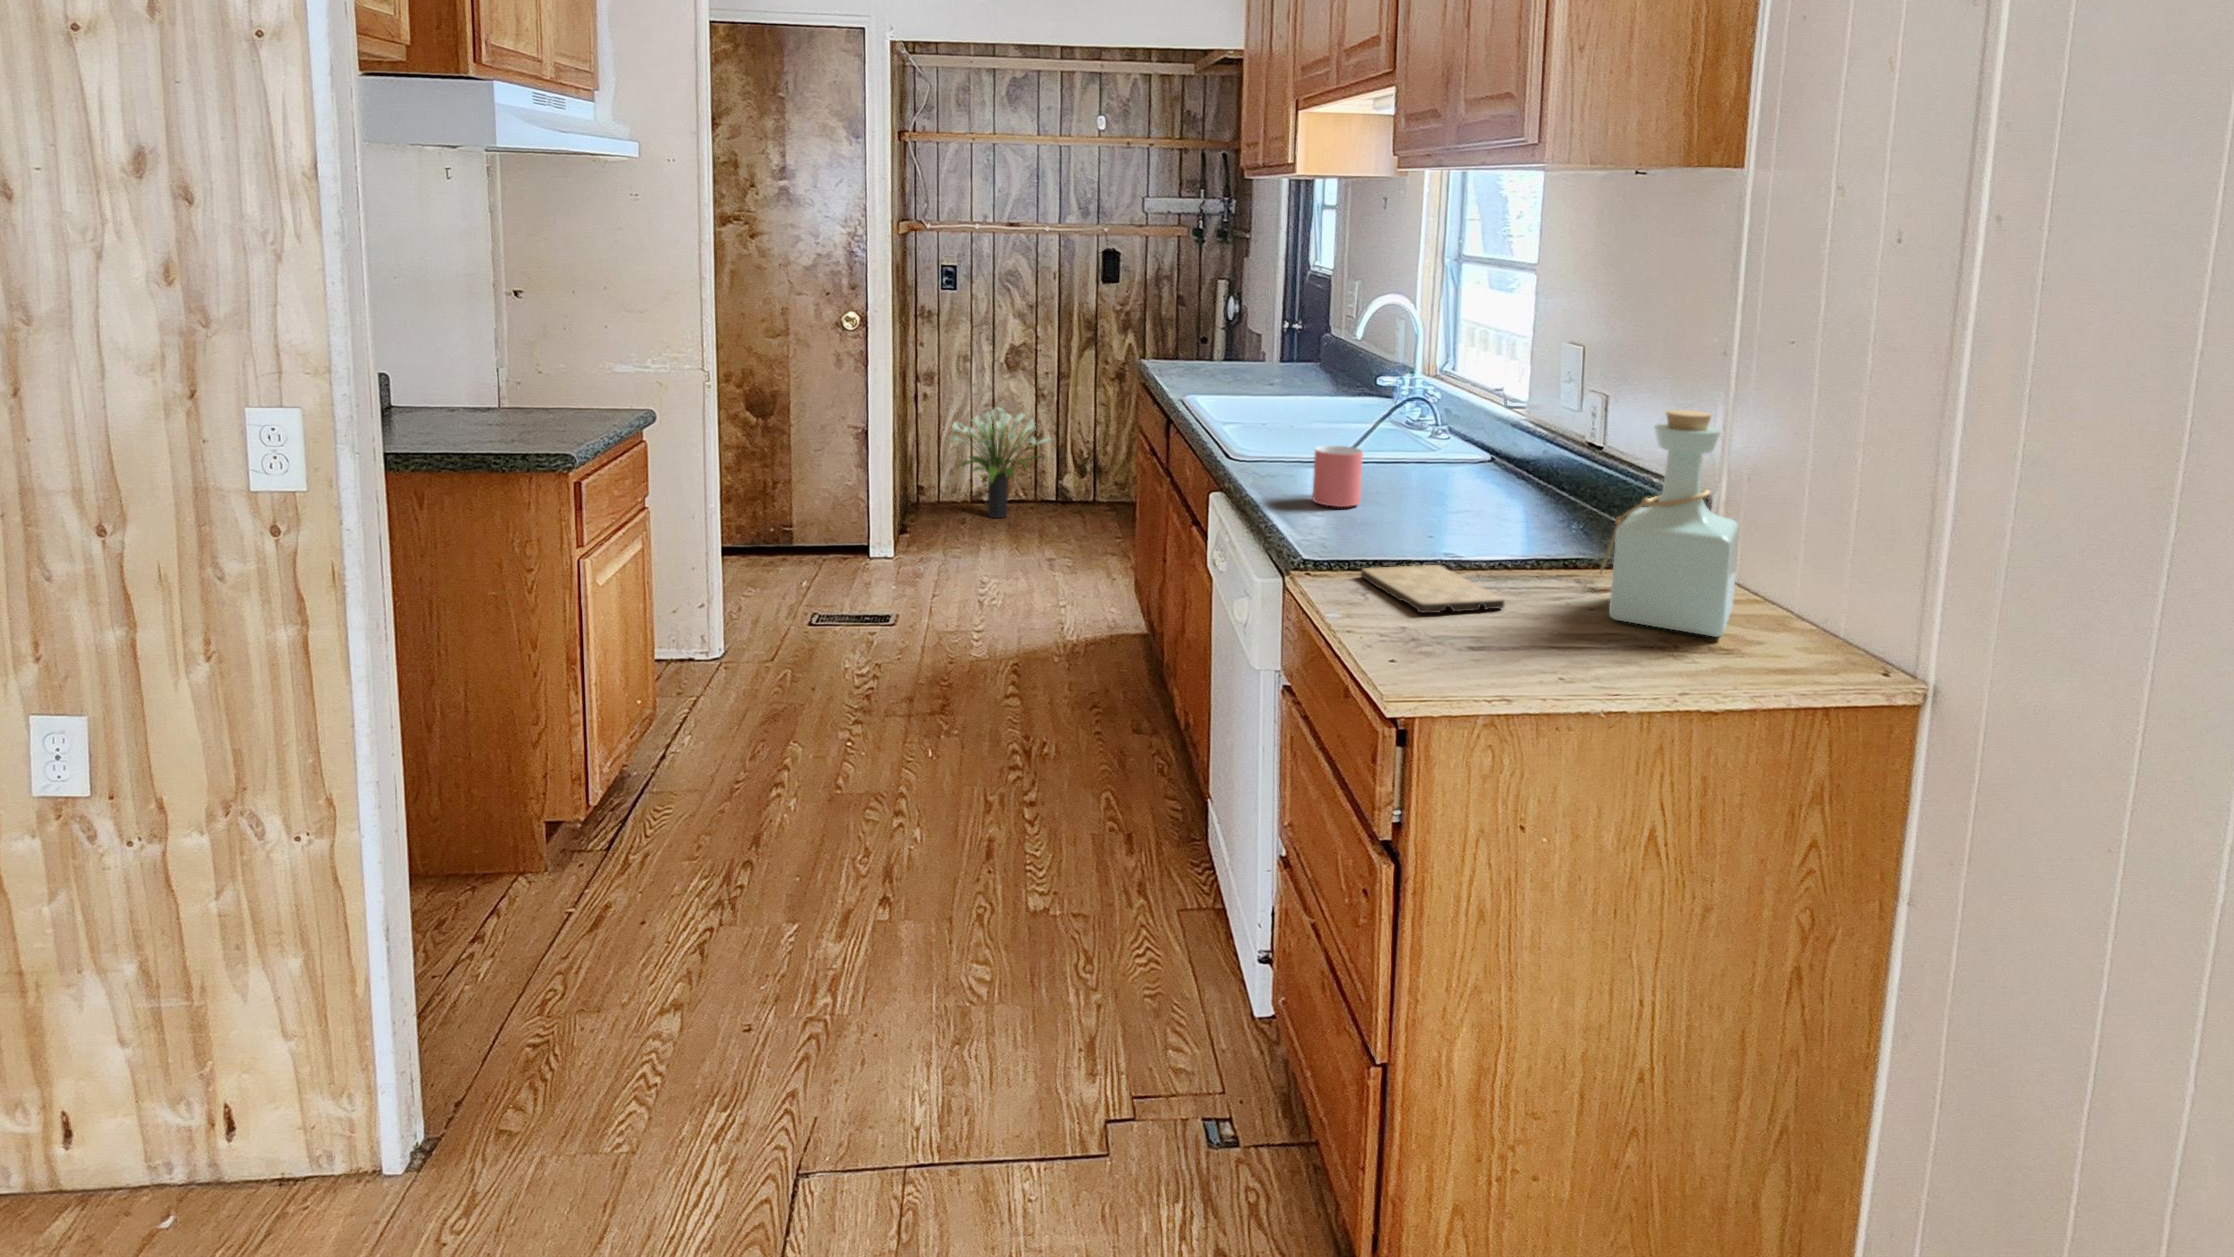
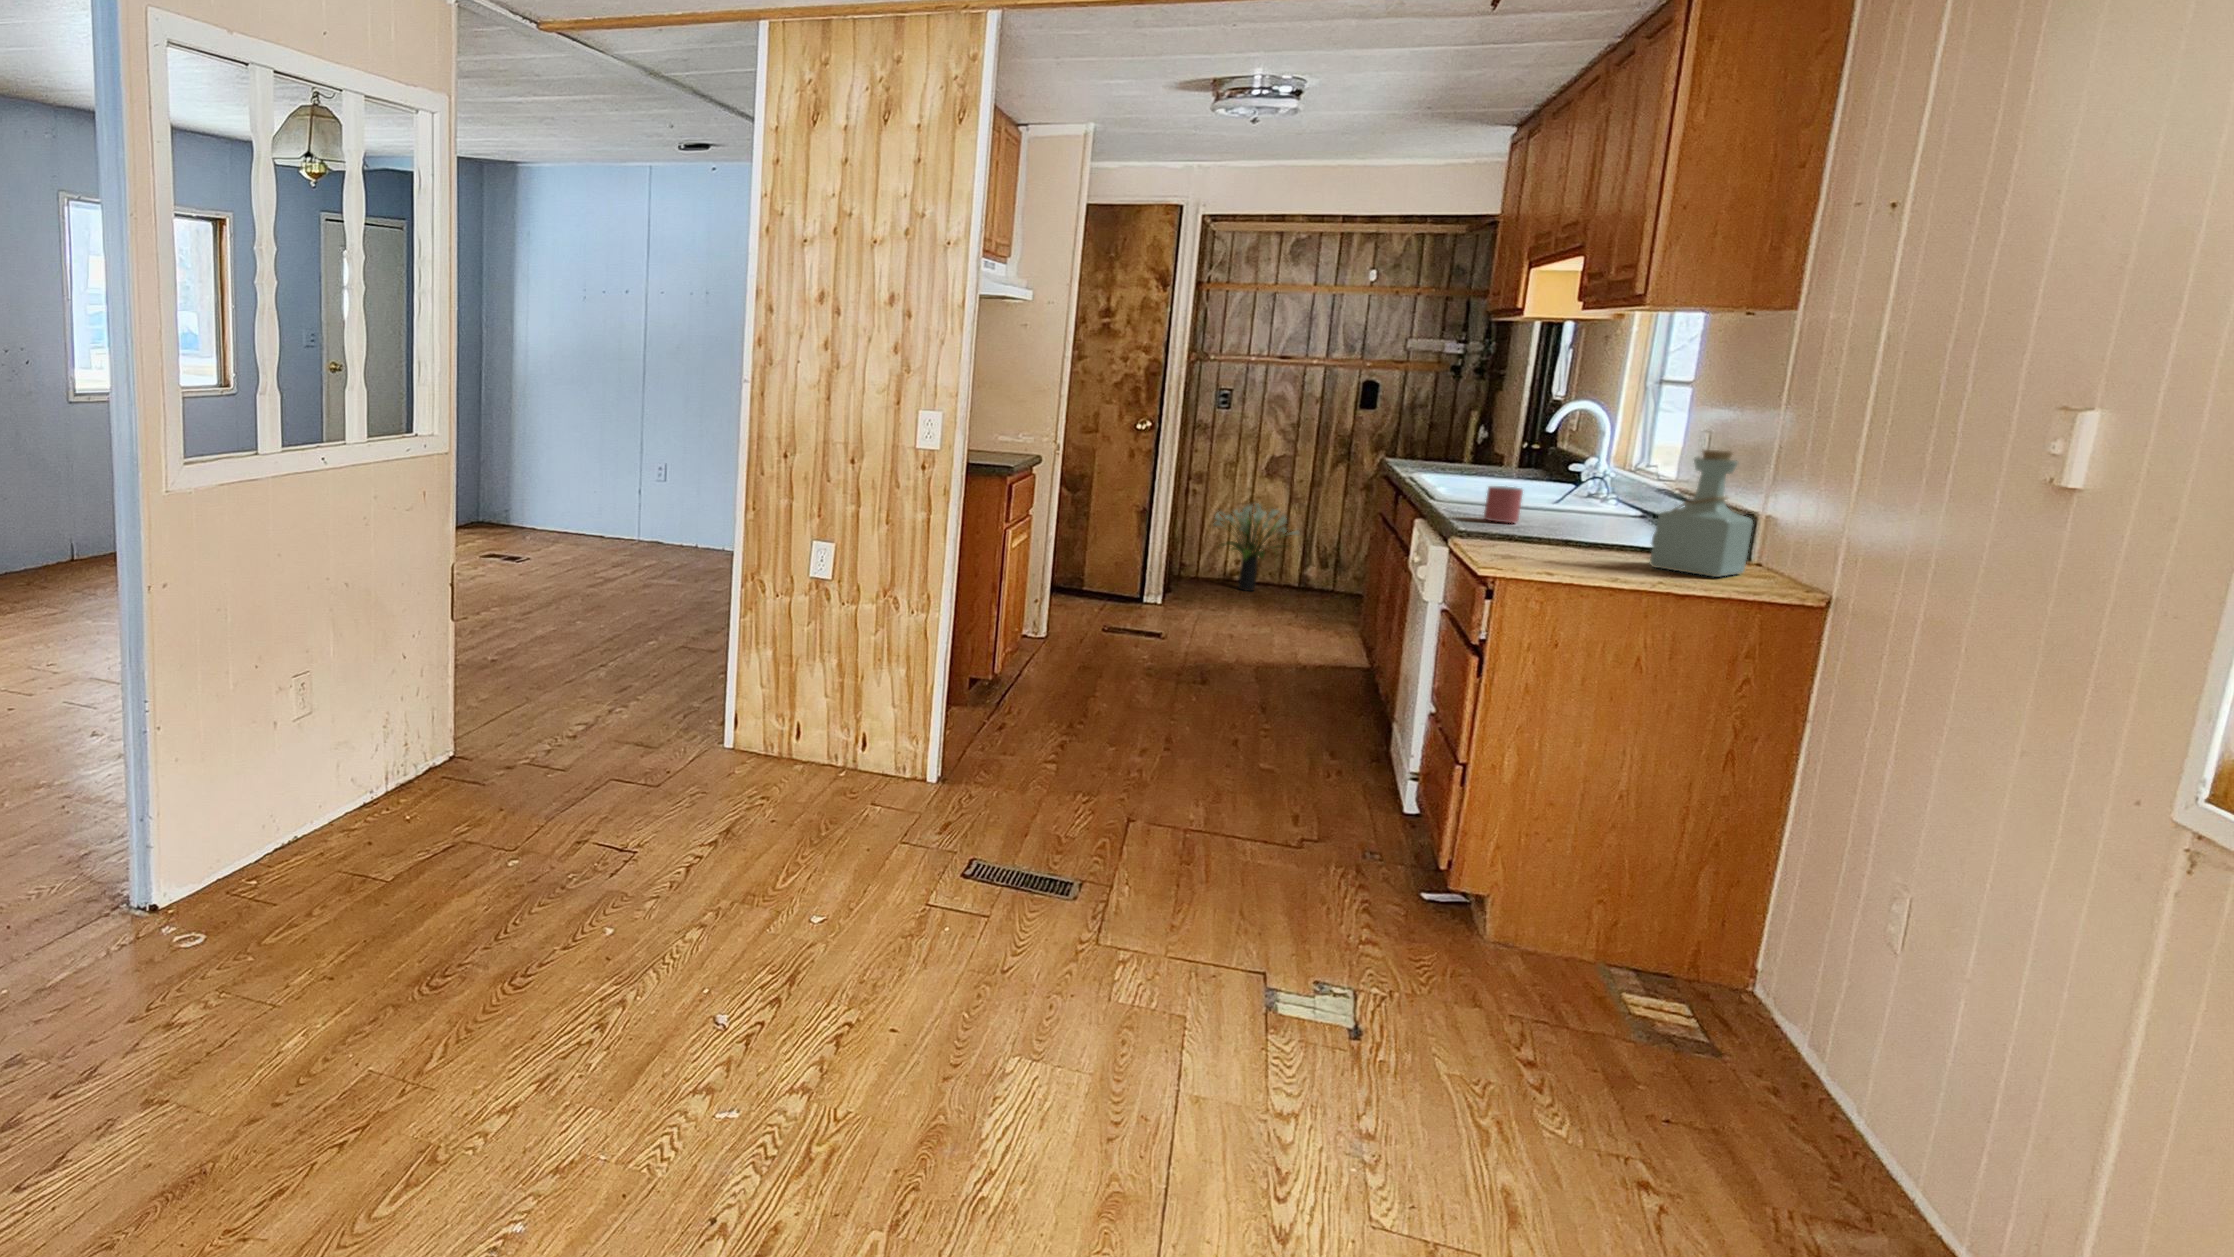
cutting board: present [1361,565,1505,613] -> none [1494,537,1582,557]

